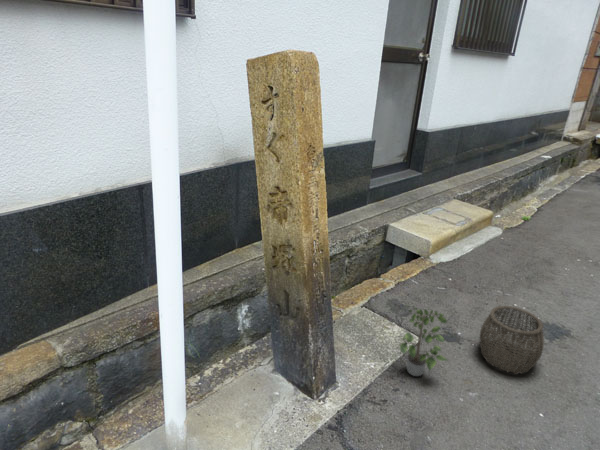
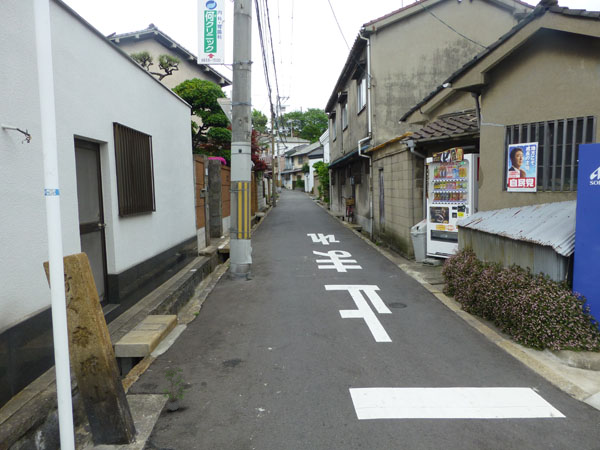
woven basket: present [479,306,544,374] -> none [198,354,228,389]

